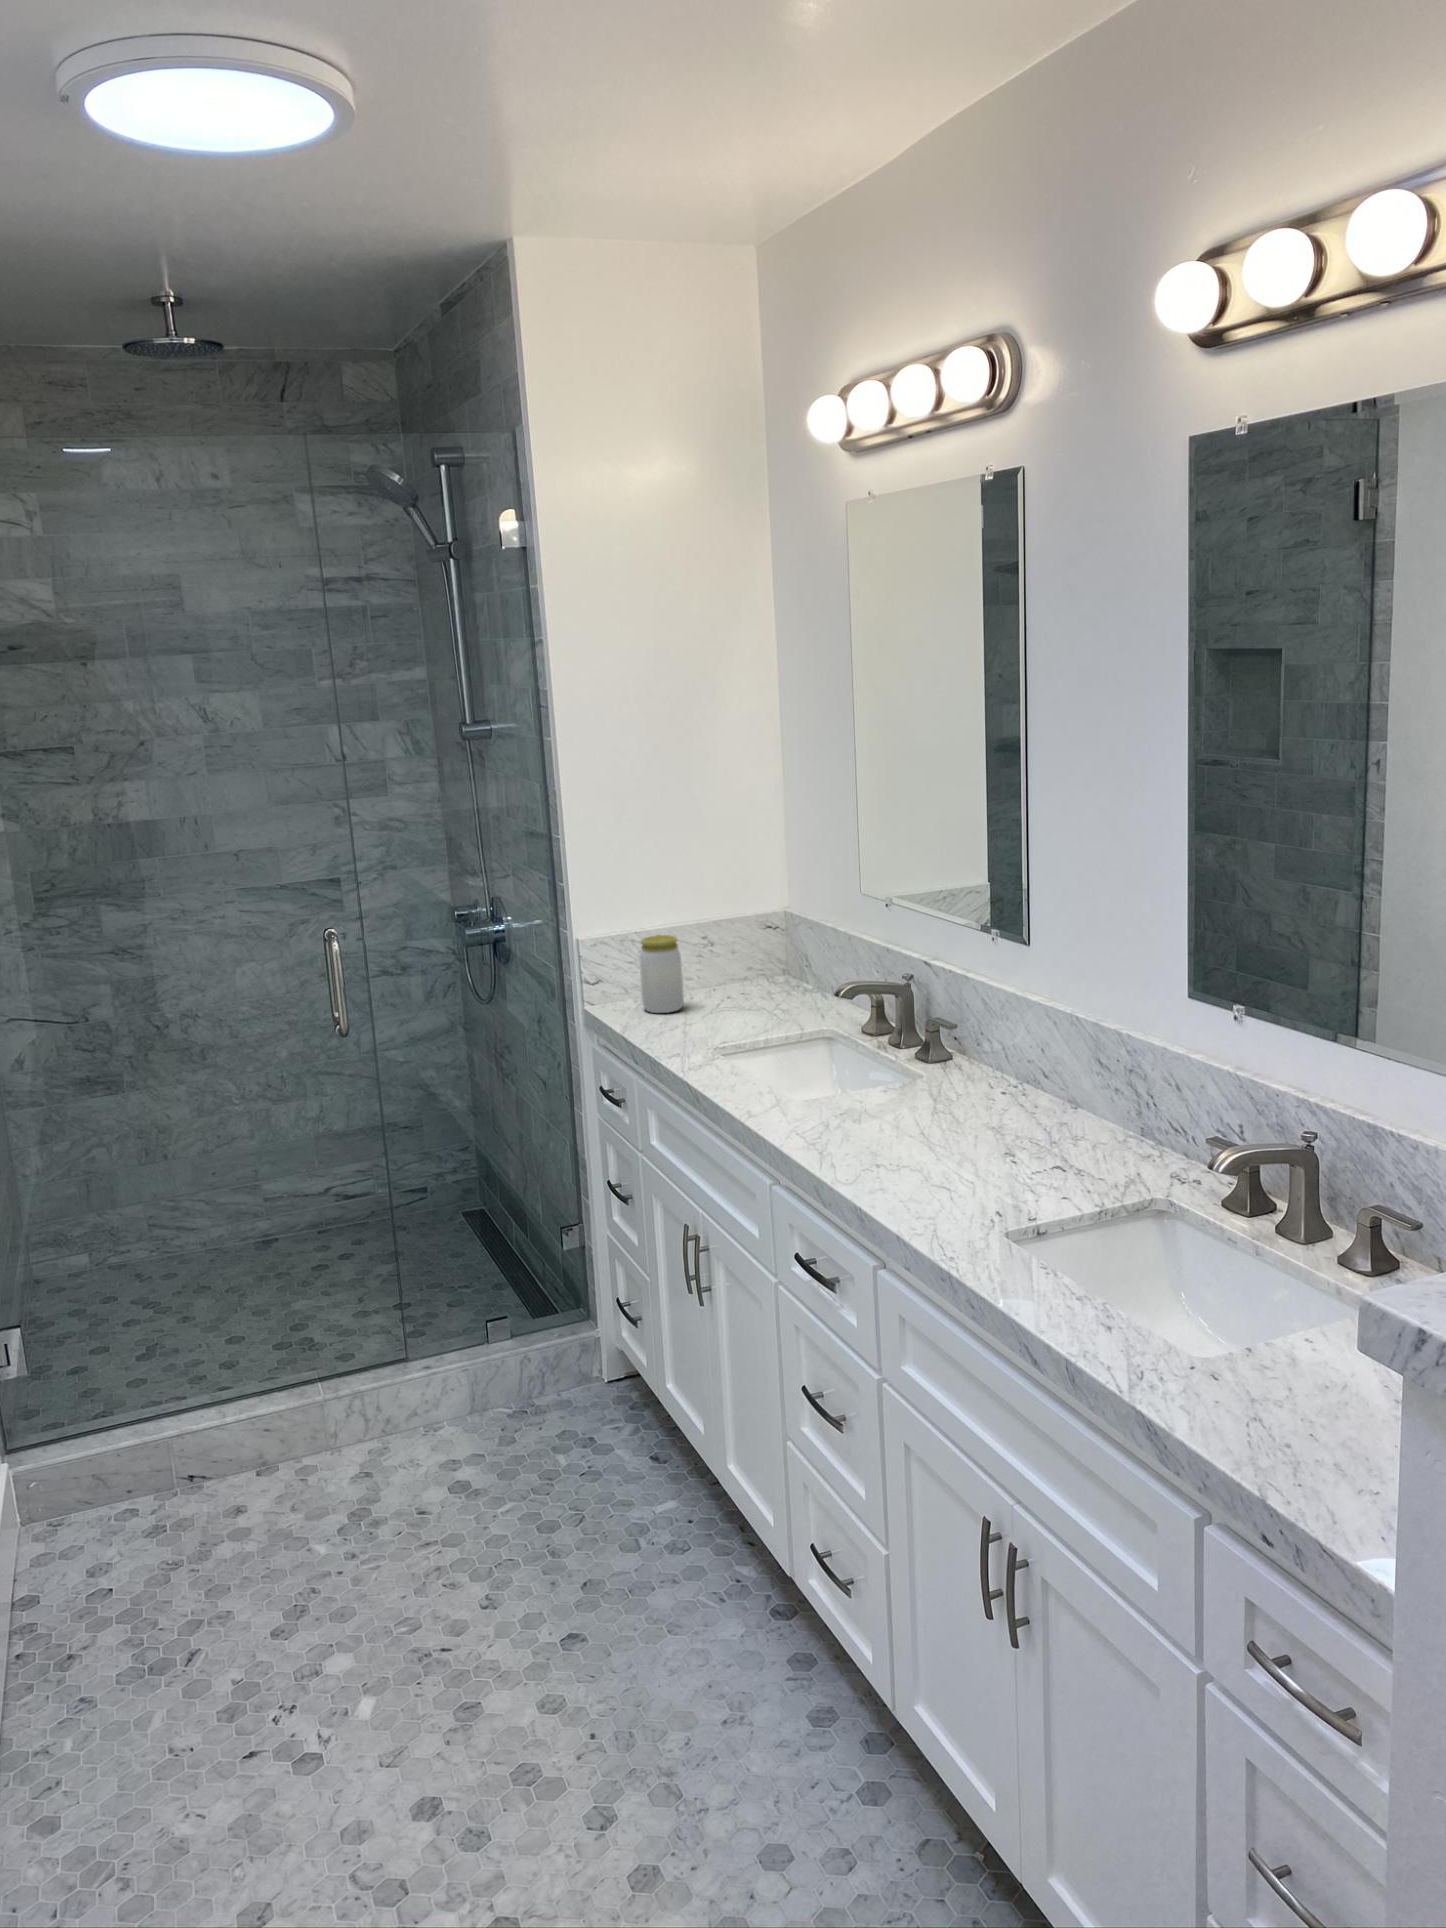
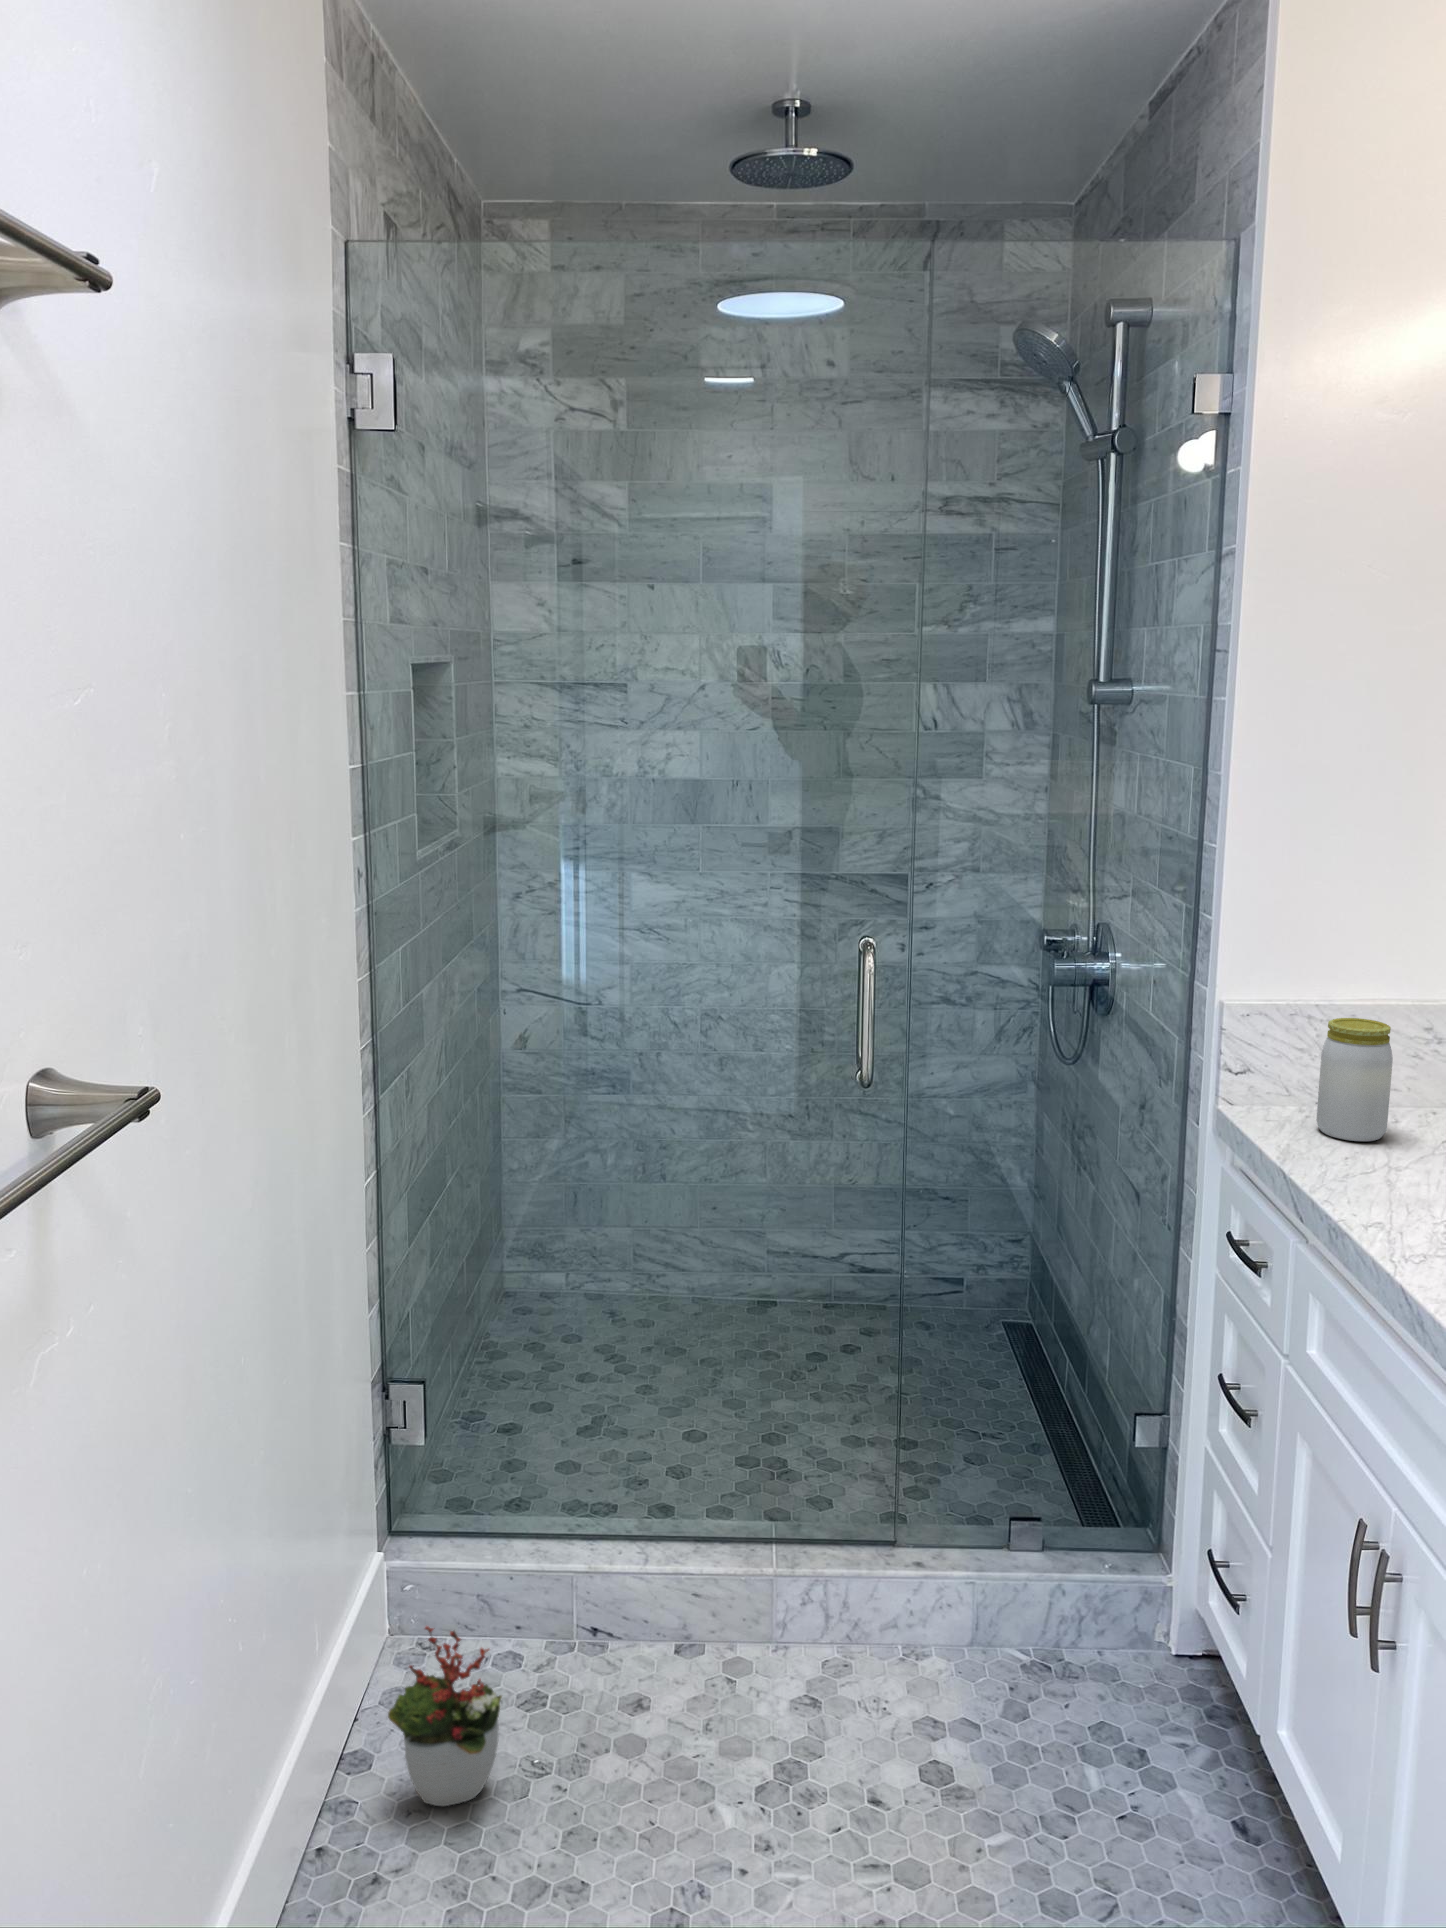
decorative plant: none [57,1473,143,1608] -> present [388,1626,502,1806]

